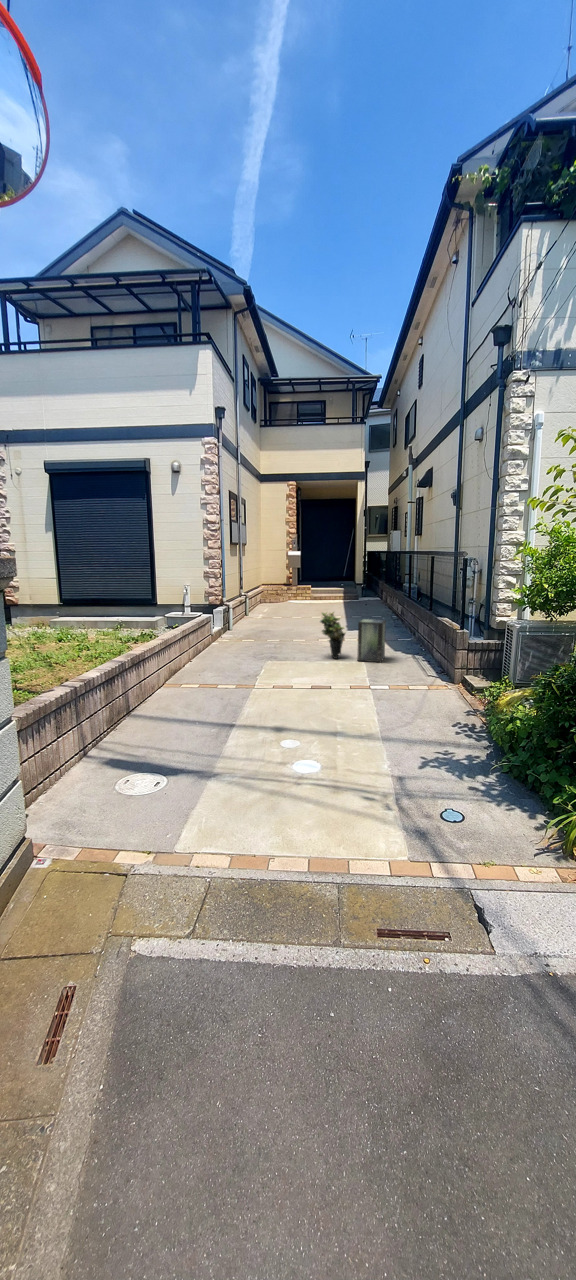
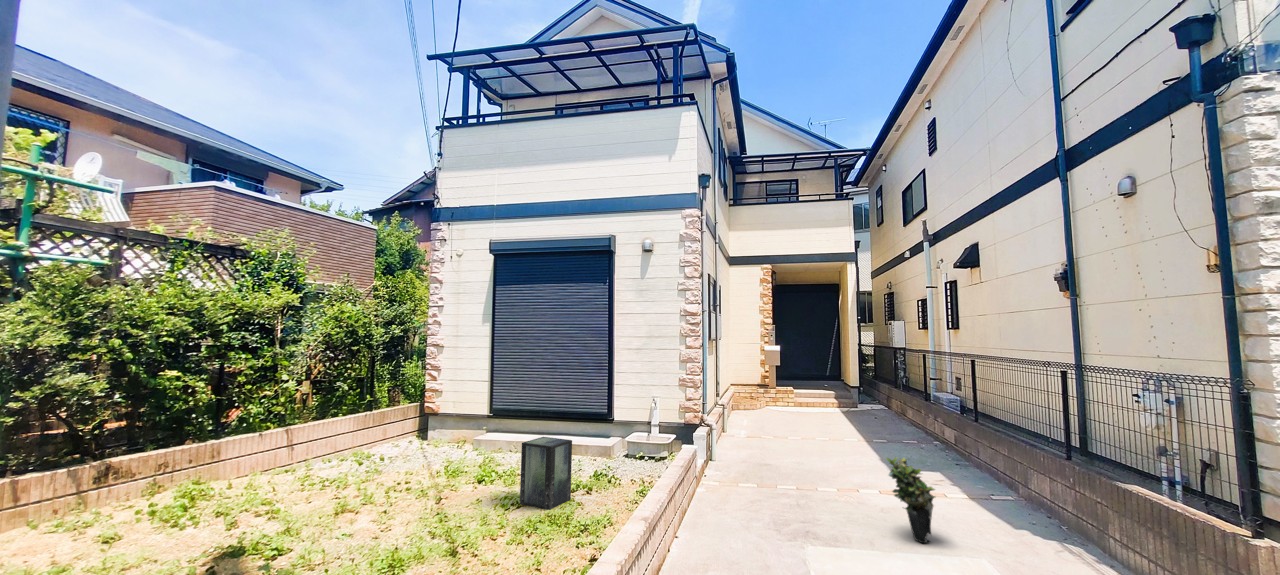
storage box: present [357,619,386,662] -> present [520,437,572,510]

